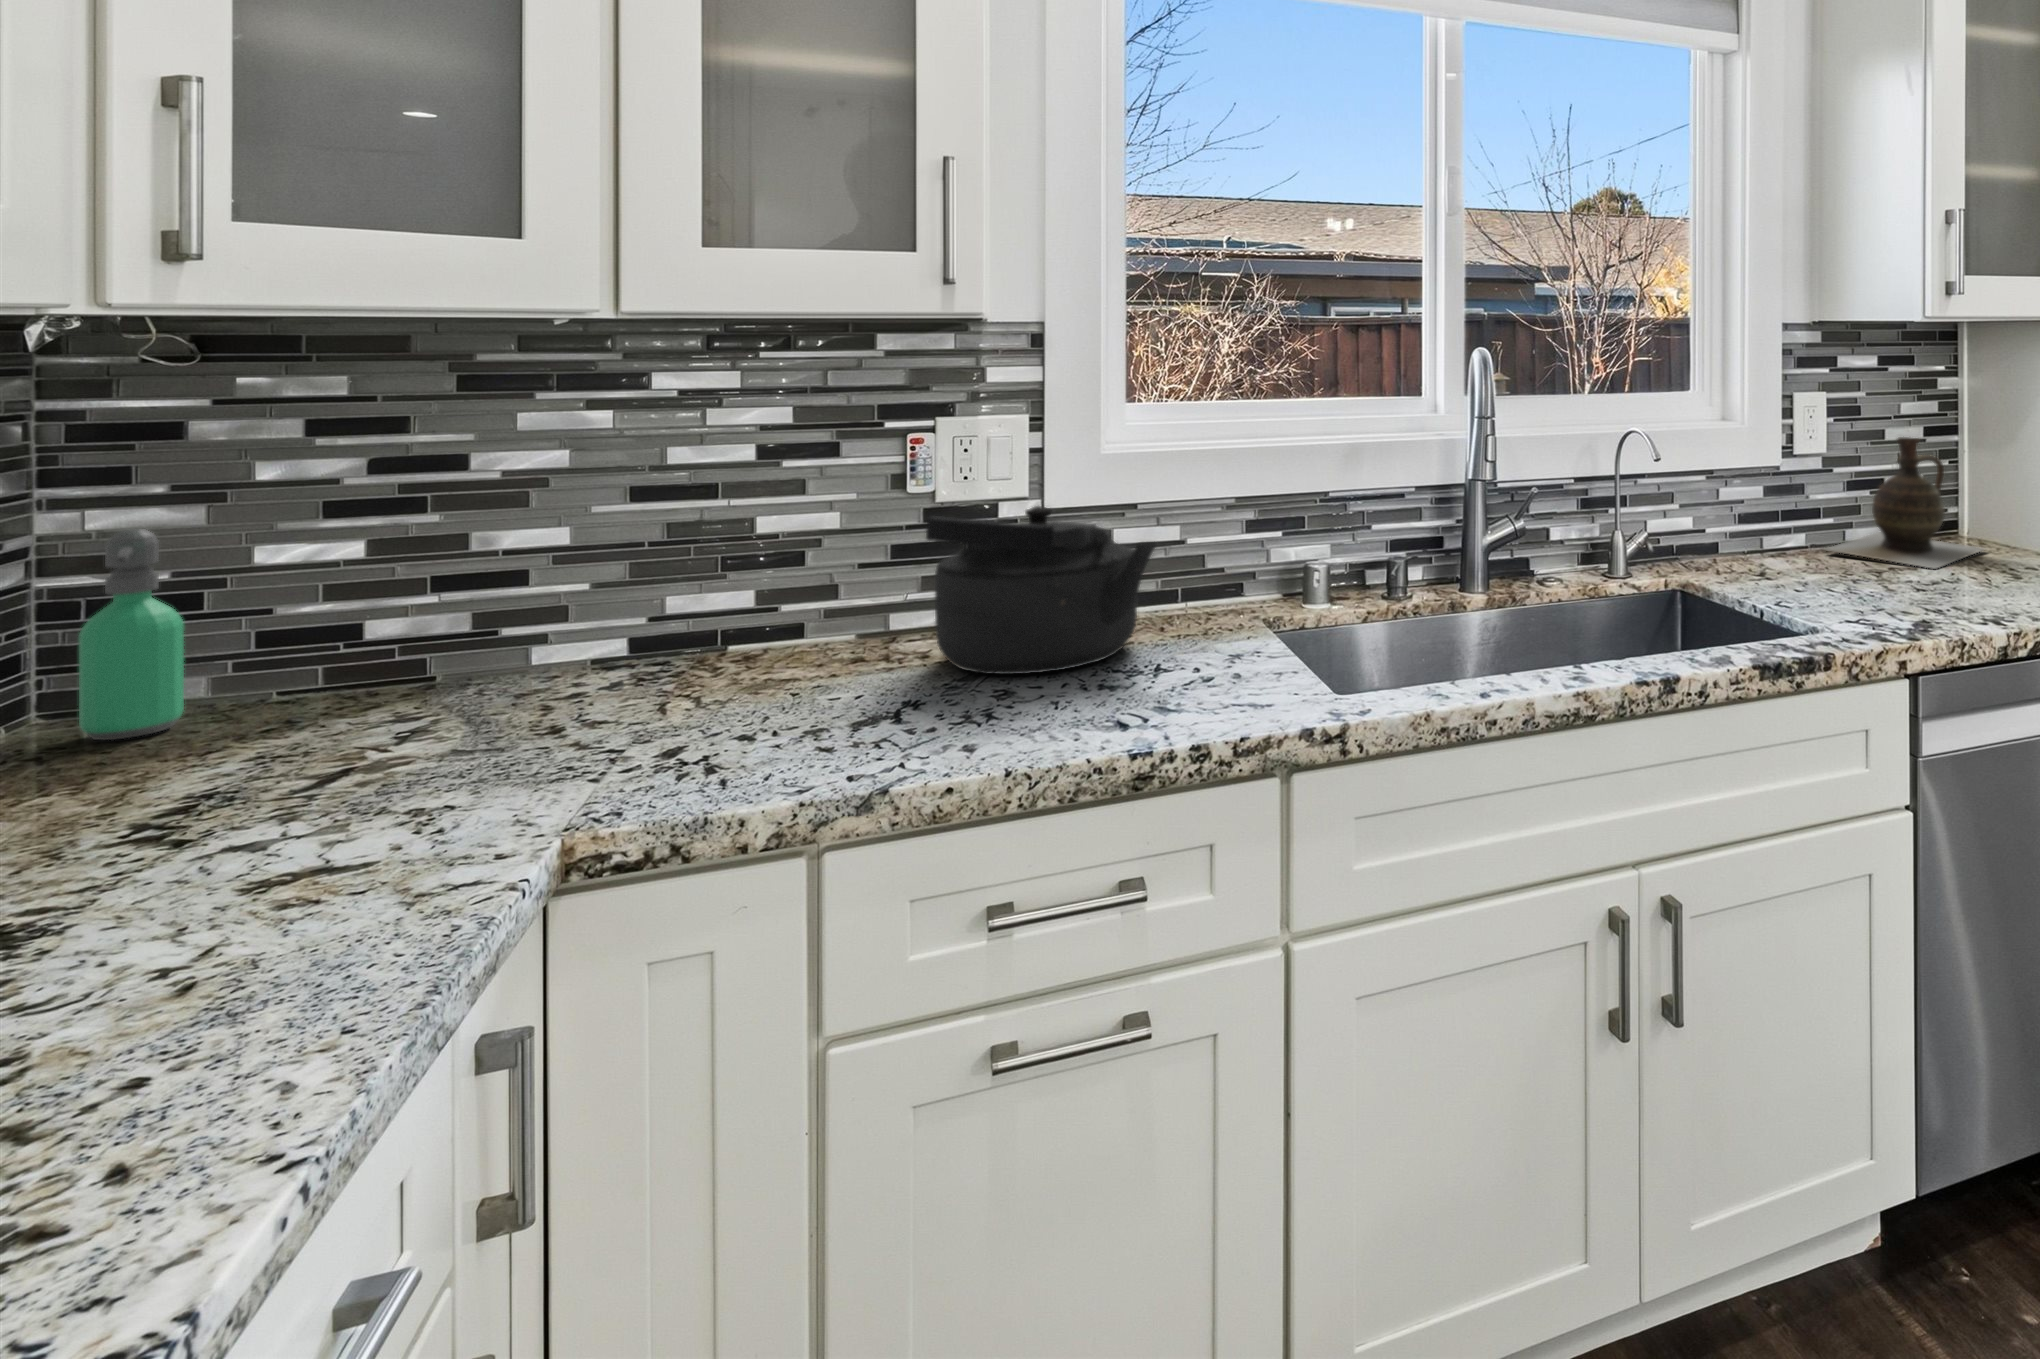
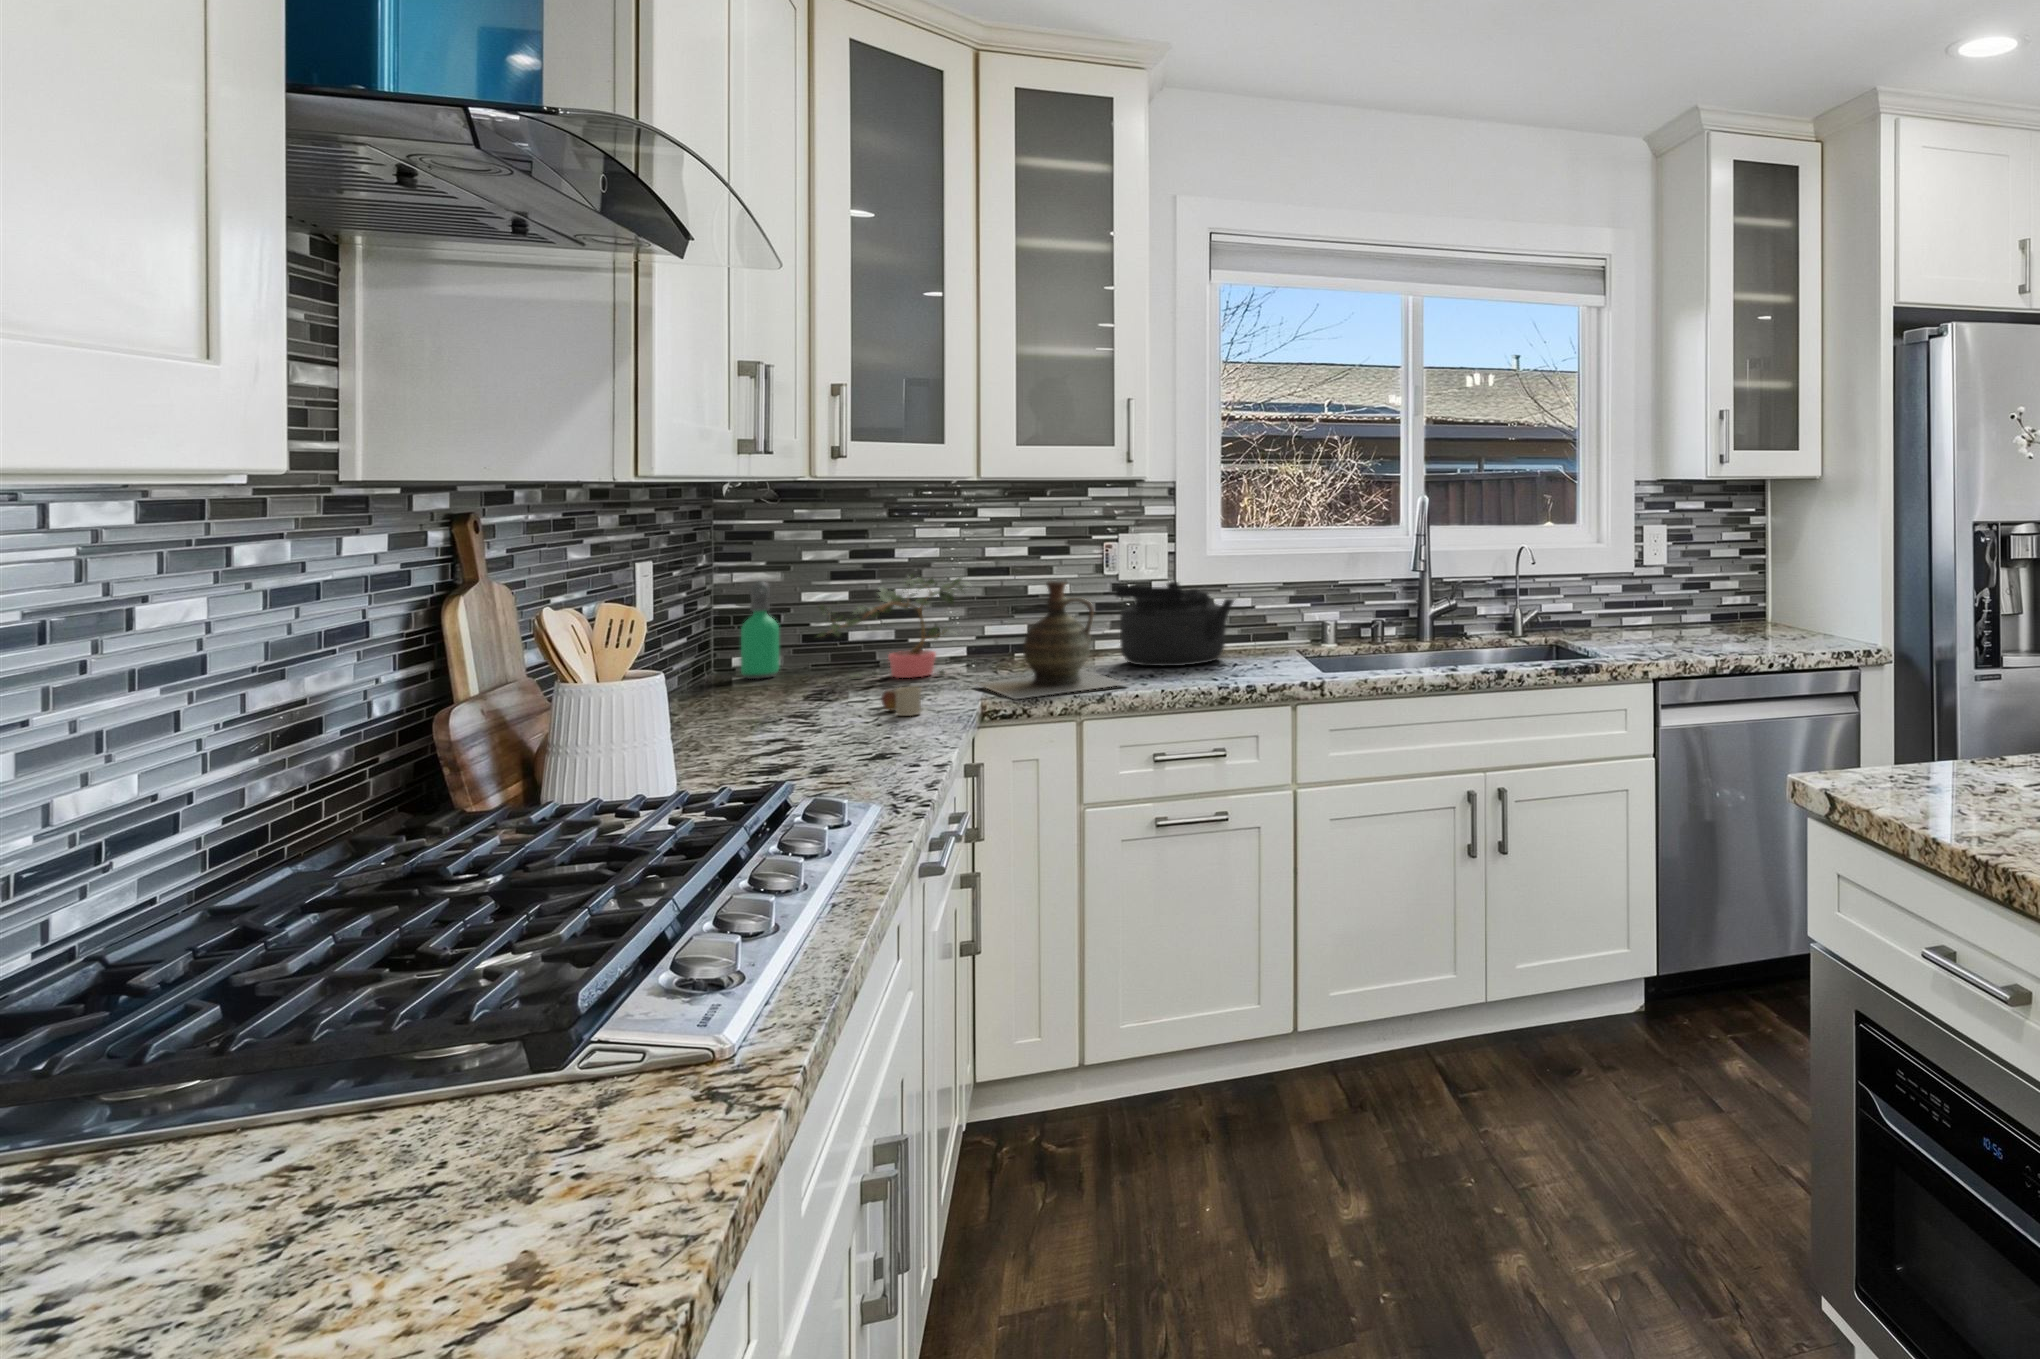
ceramic jug: present [1827,437,1983,569] -> present [977,581,1127,699]
potted plant: none [253,506,615,737] -> present [817,574,970,678]
mug: none [242,846,342,944] -> present [881,687,922,716]

